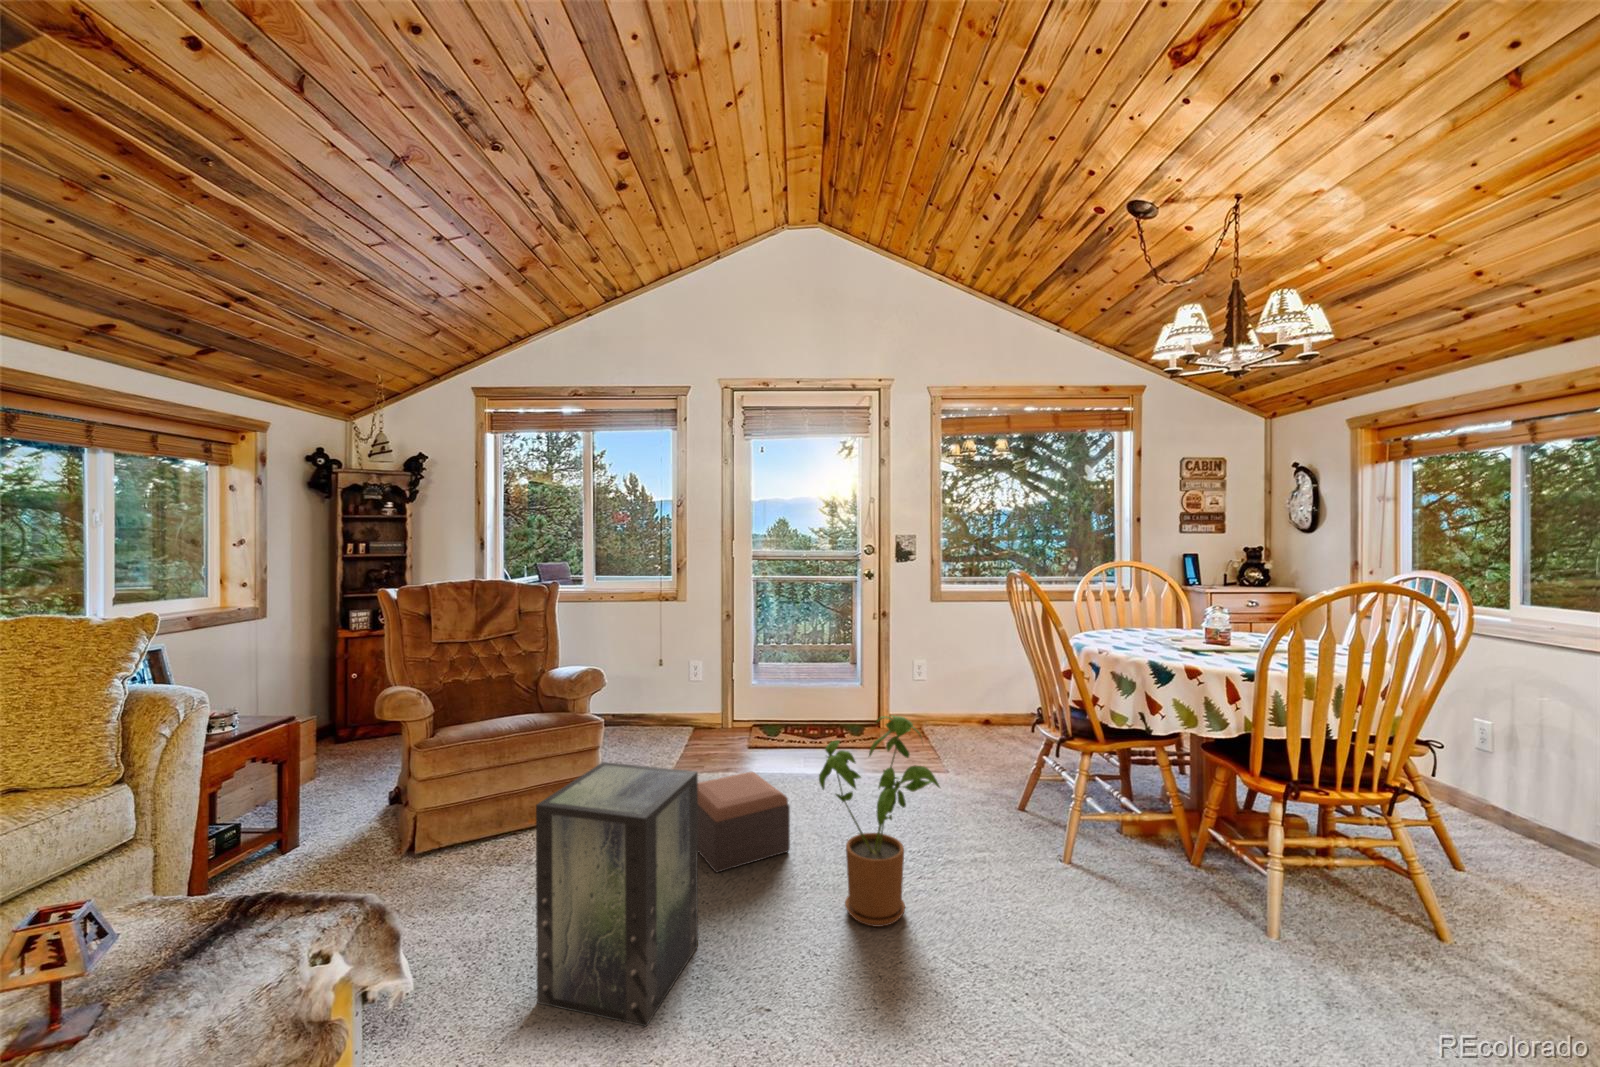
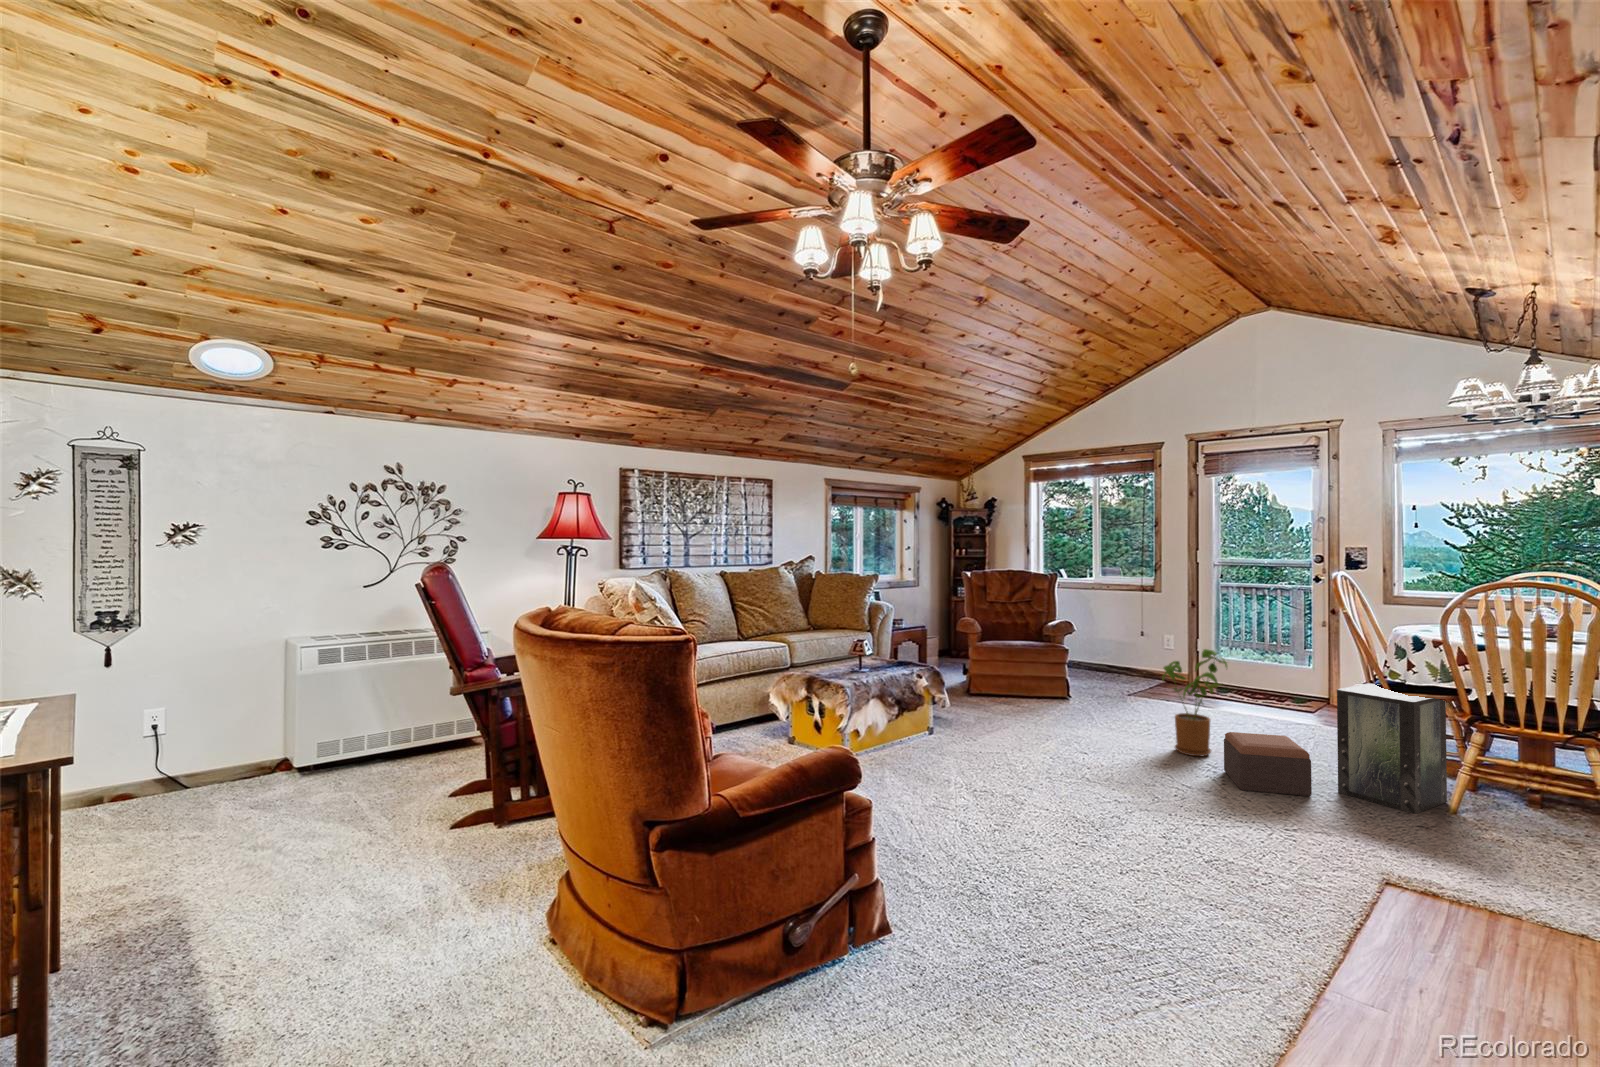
storage box: present [536,762,698,1026] -> present [1337,683,1447,814]
footstool: present [698,772,790,873] -> present [1224,732,1312,796]

